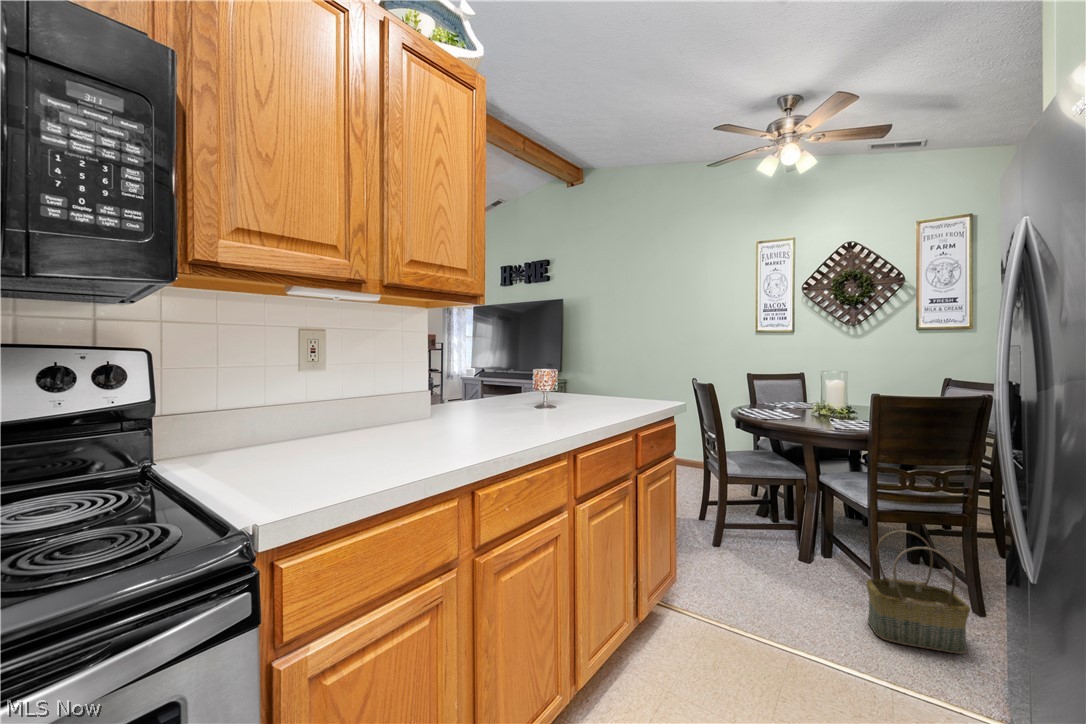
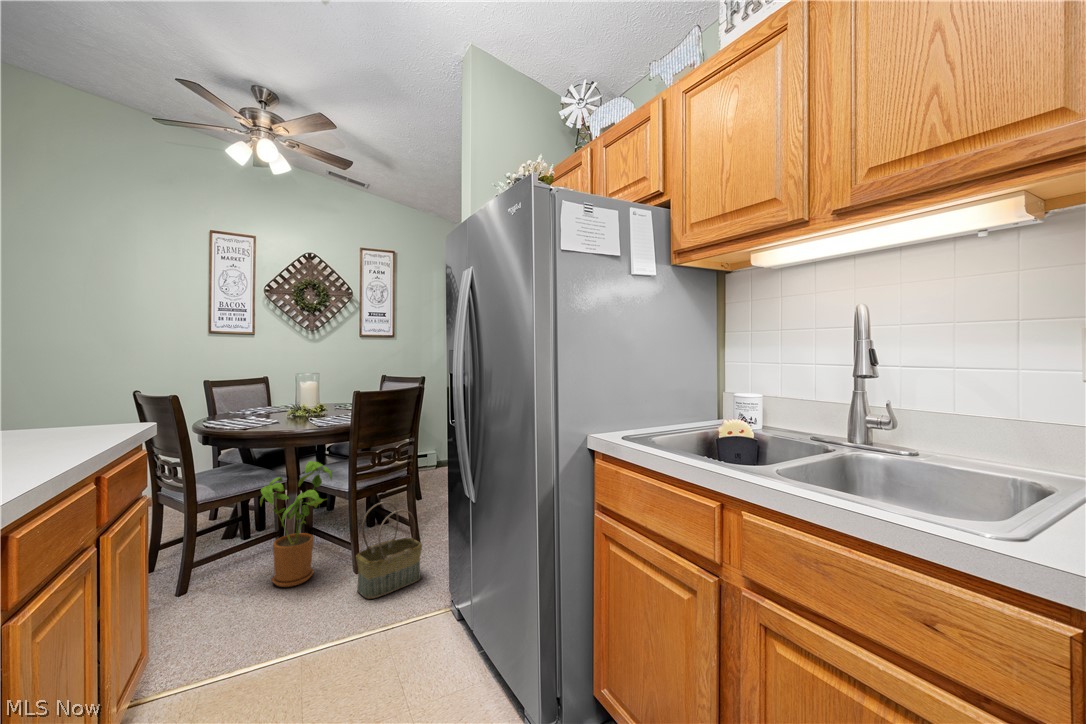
house plant: none [773,462,851,584] -> present [260,461,332,587]

